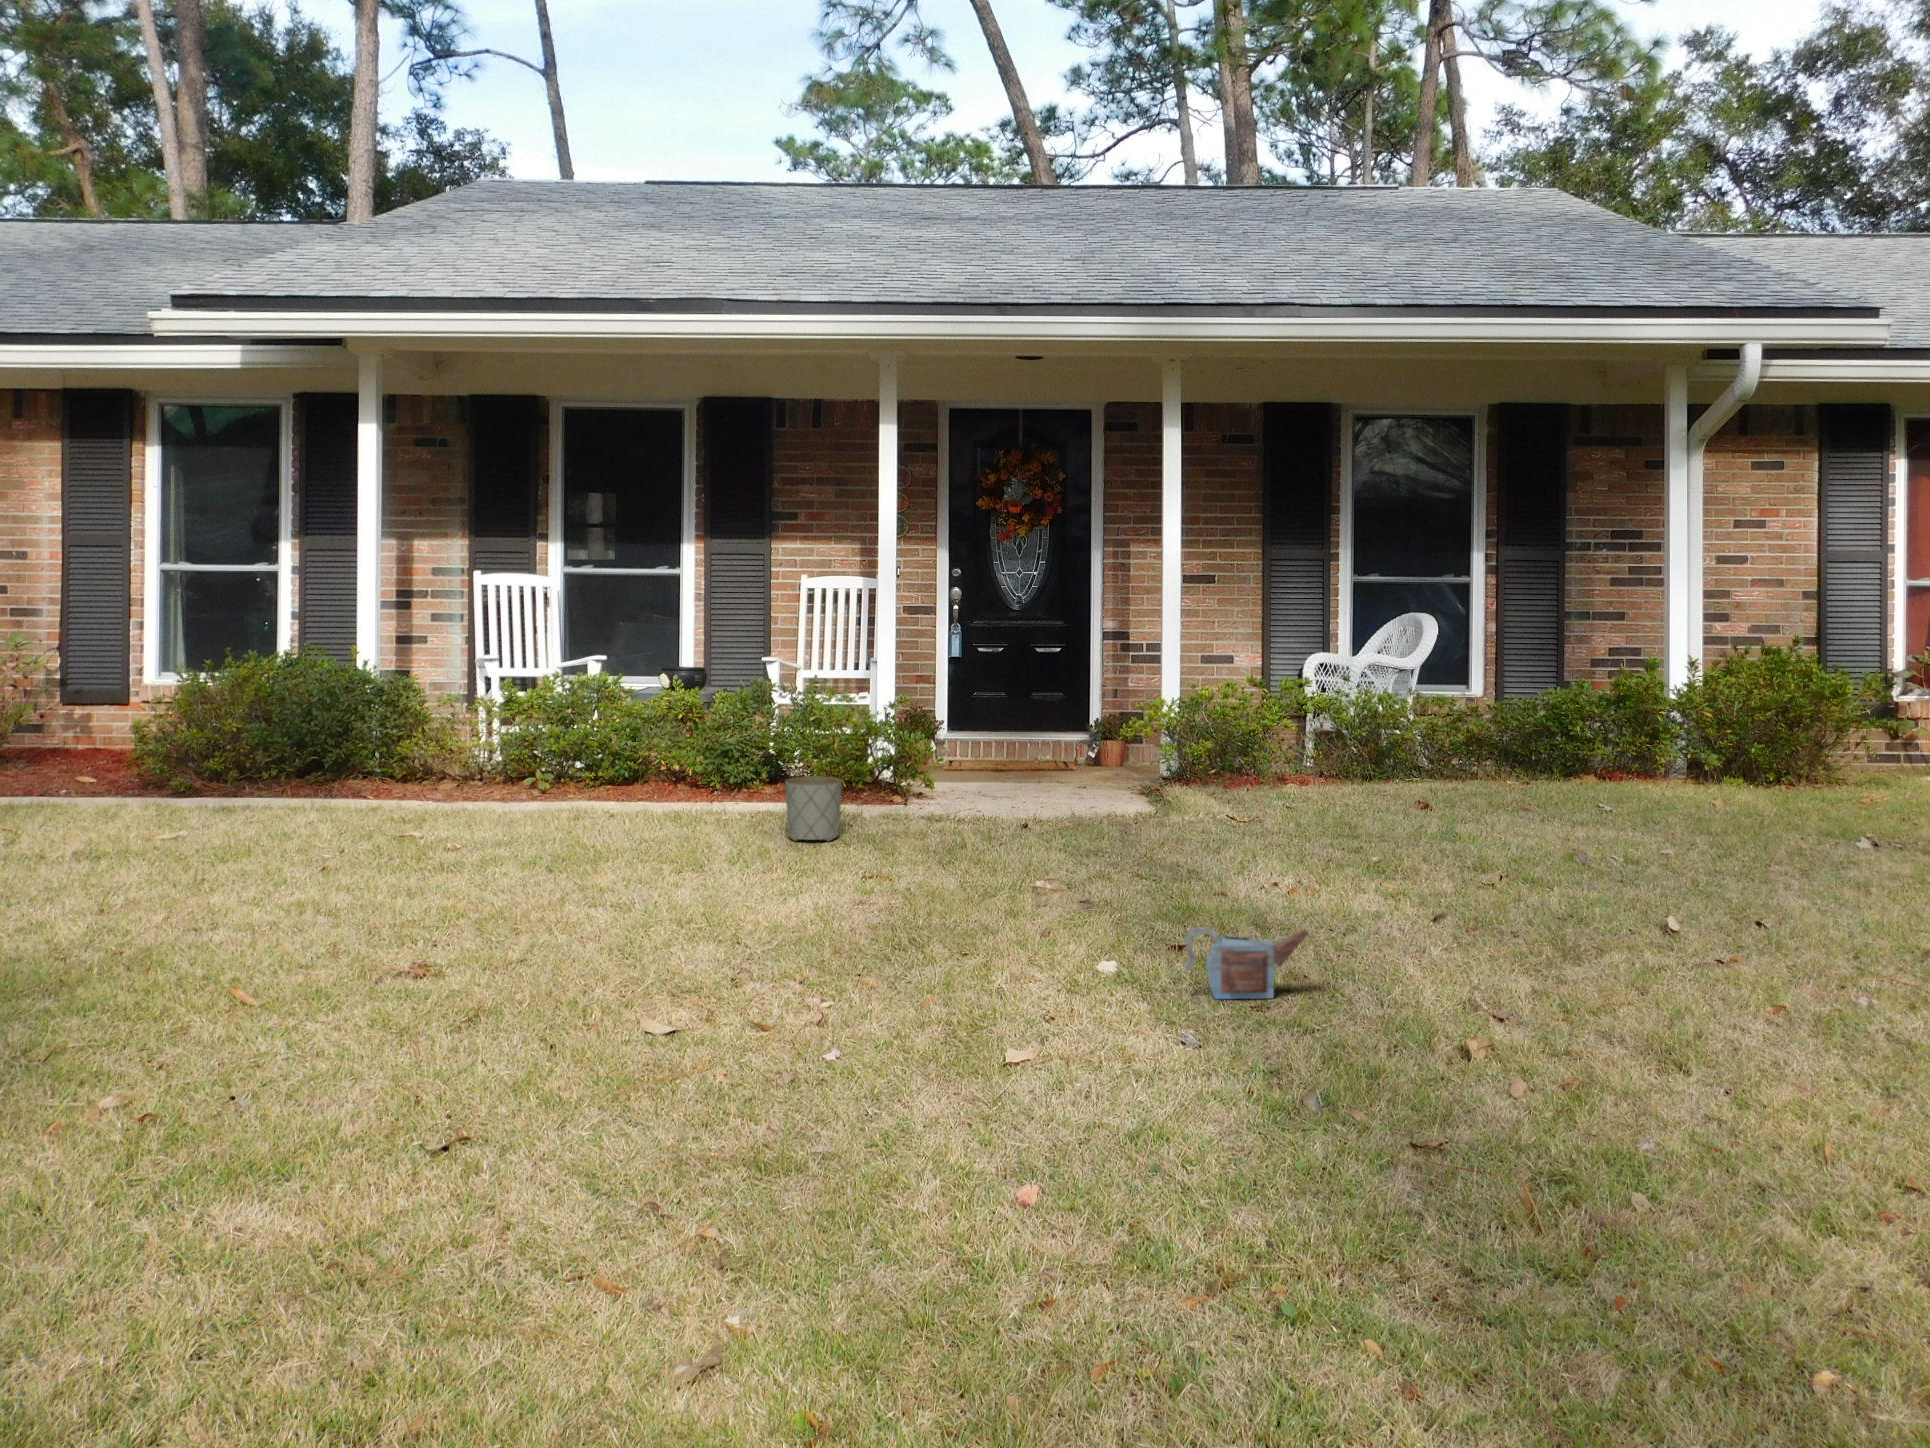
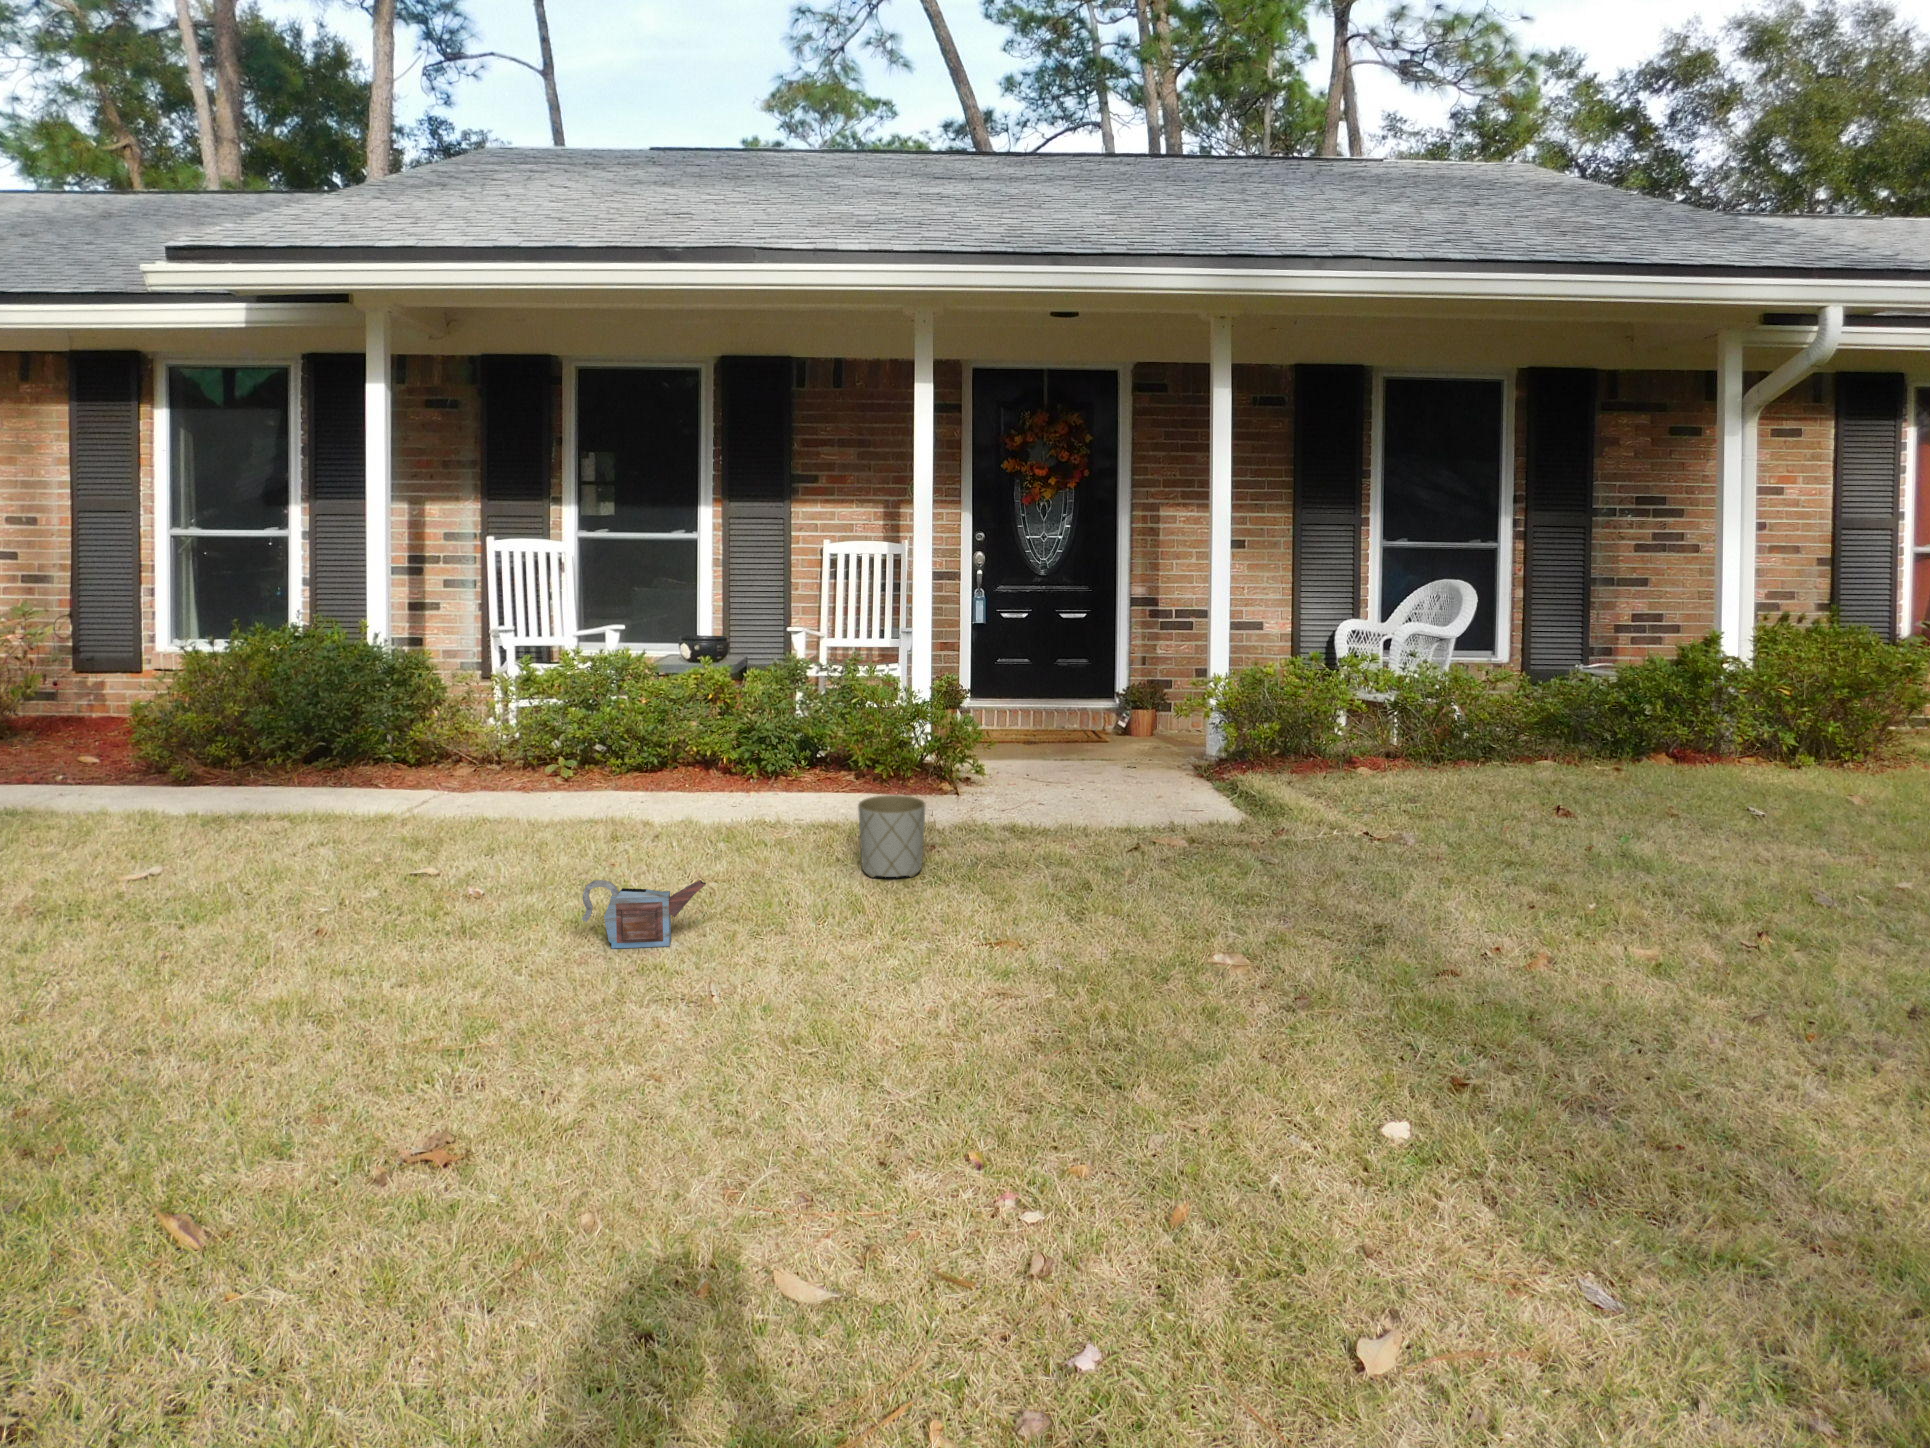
watering can: present [1184,927,1309,999] -> present [582,880,706,949]

